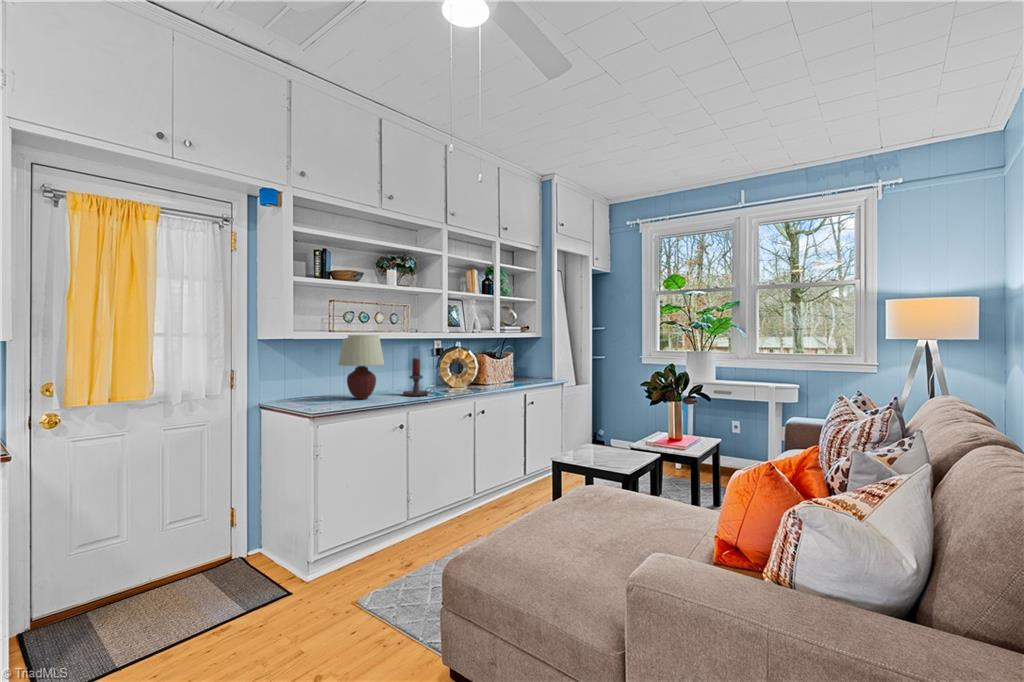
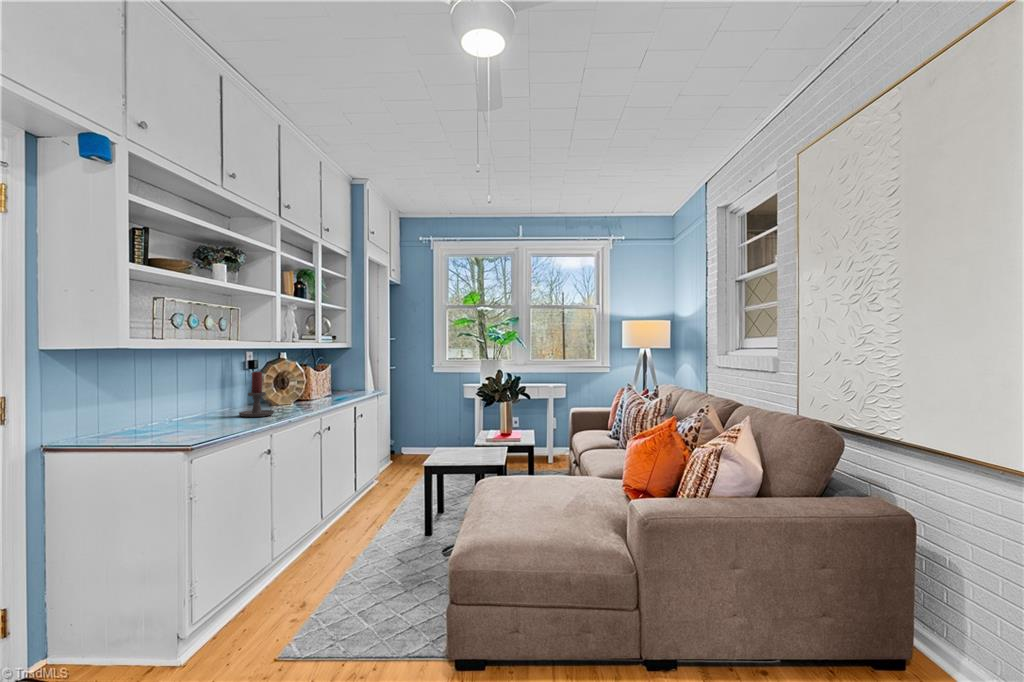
table lamp: present [338,335,384,399] -> none [162,343,230,425]

